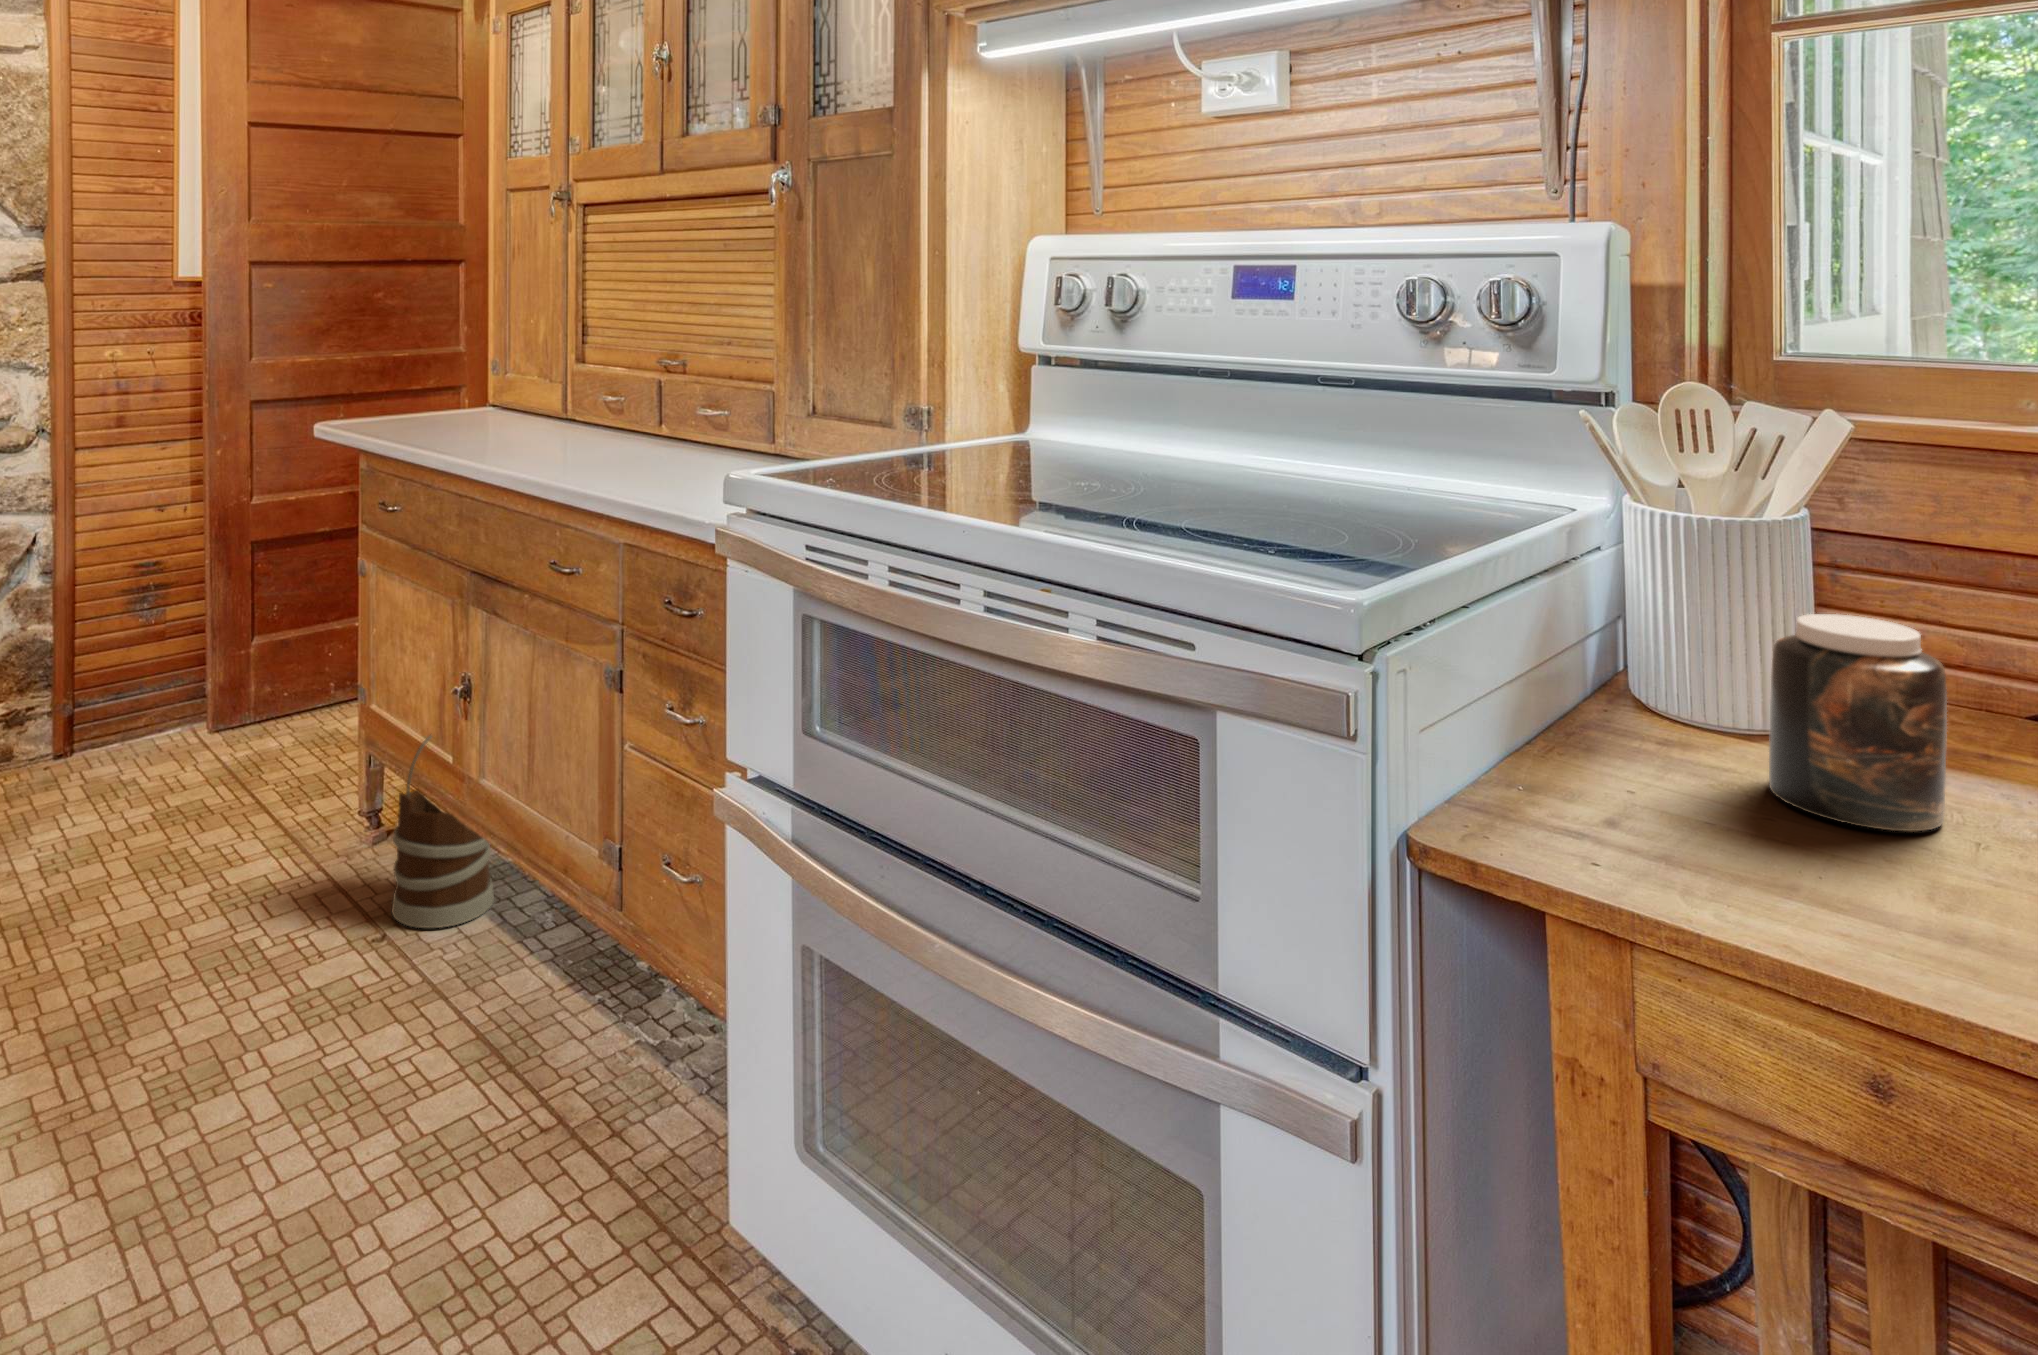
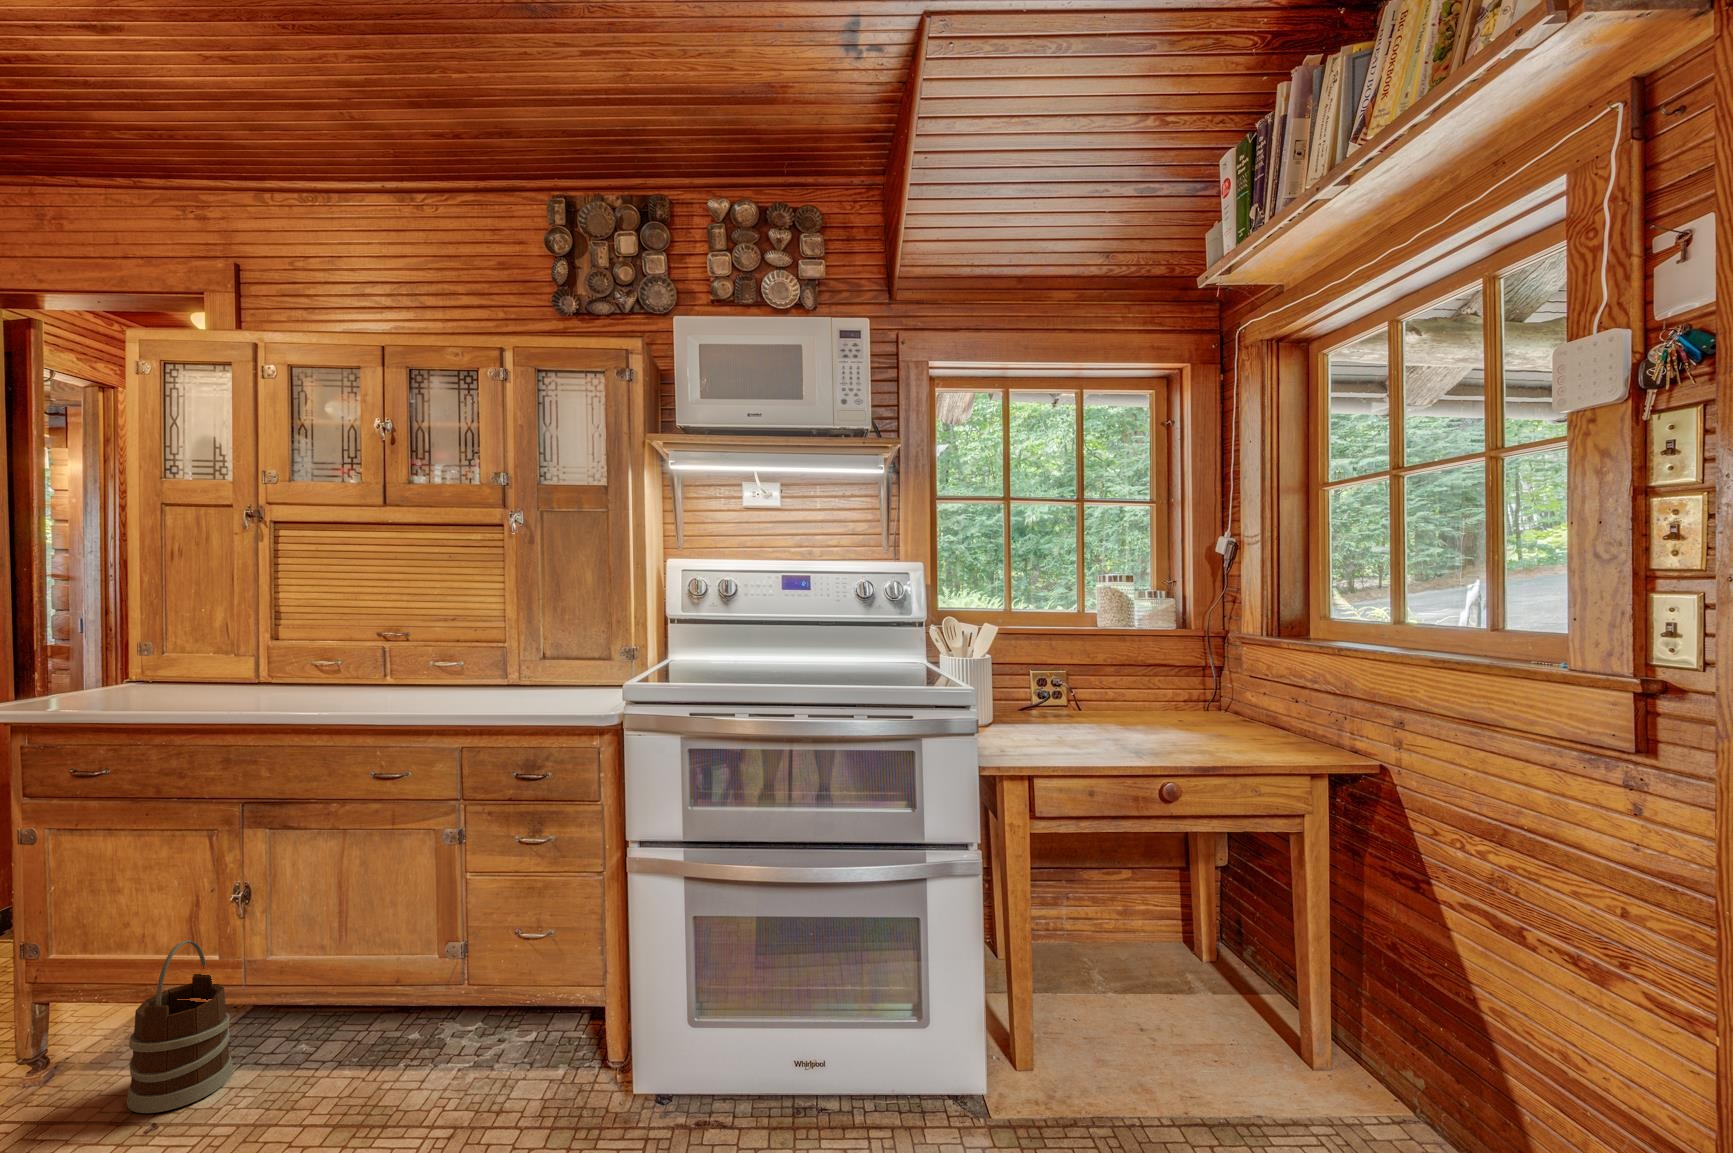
jar: present [1769,614,1947,831] -> none [1010,685,1051,743]

